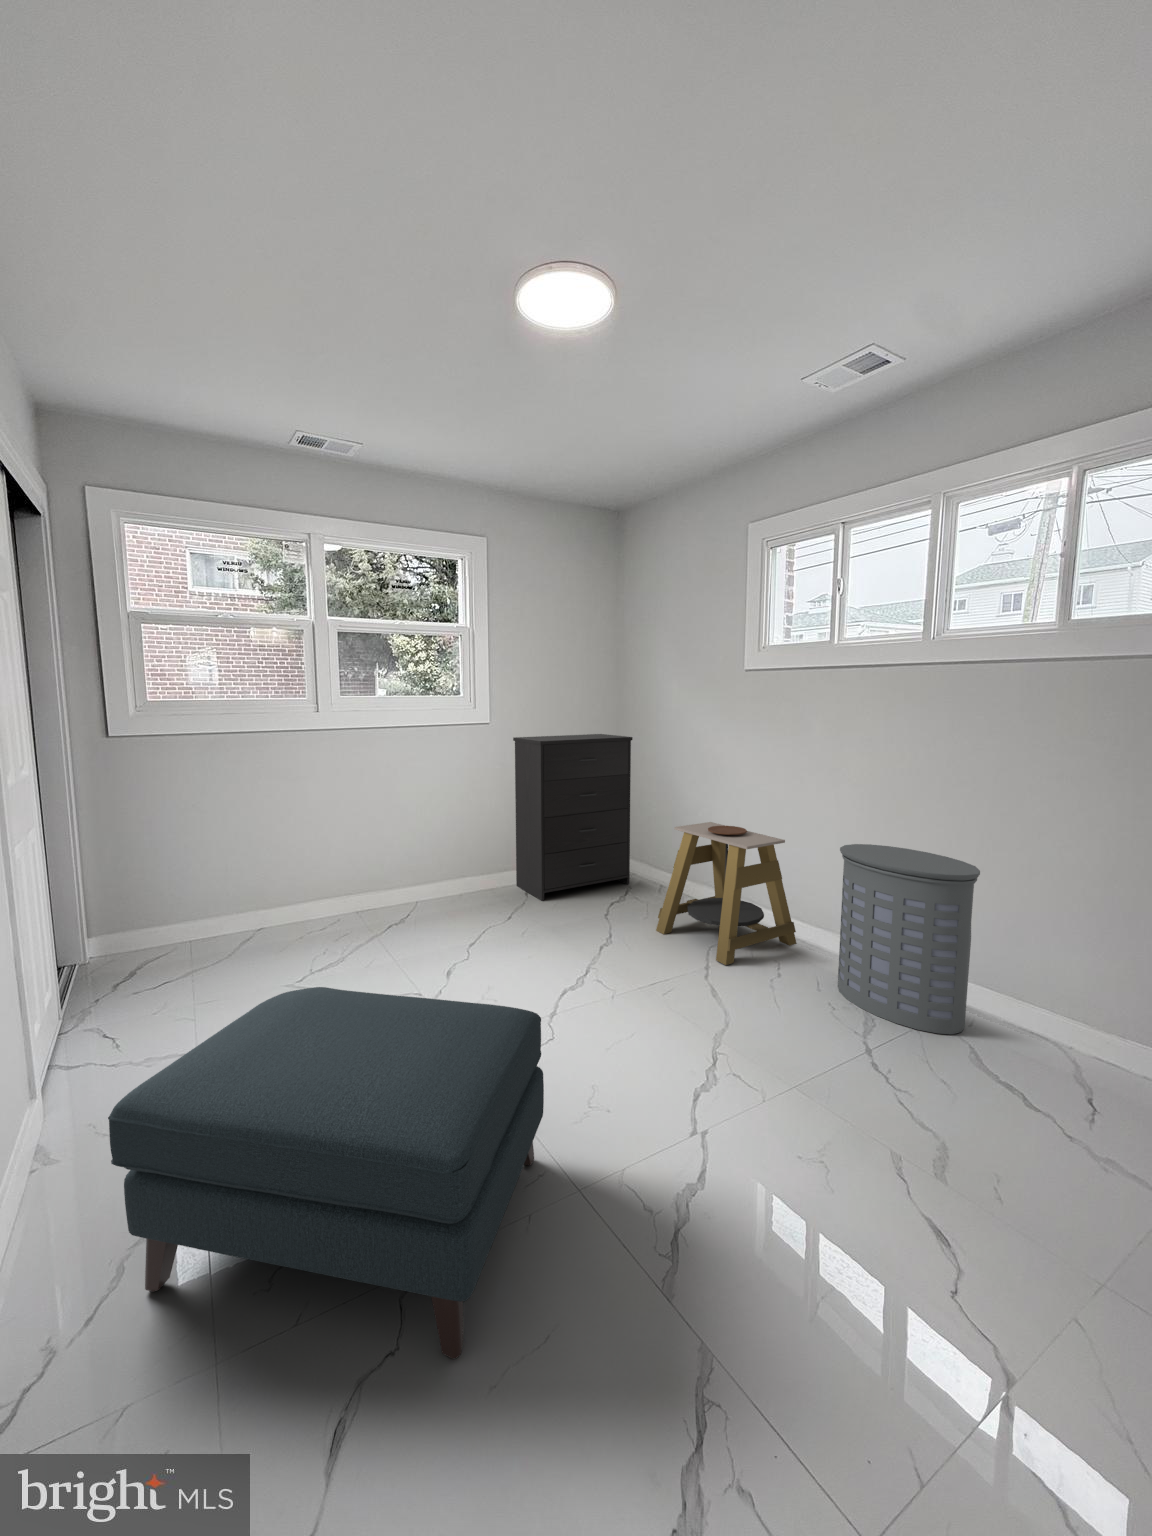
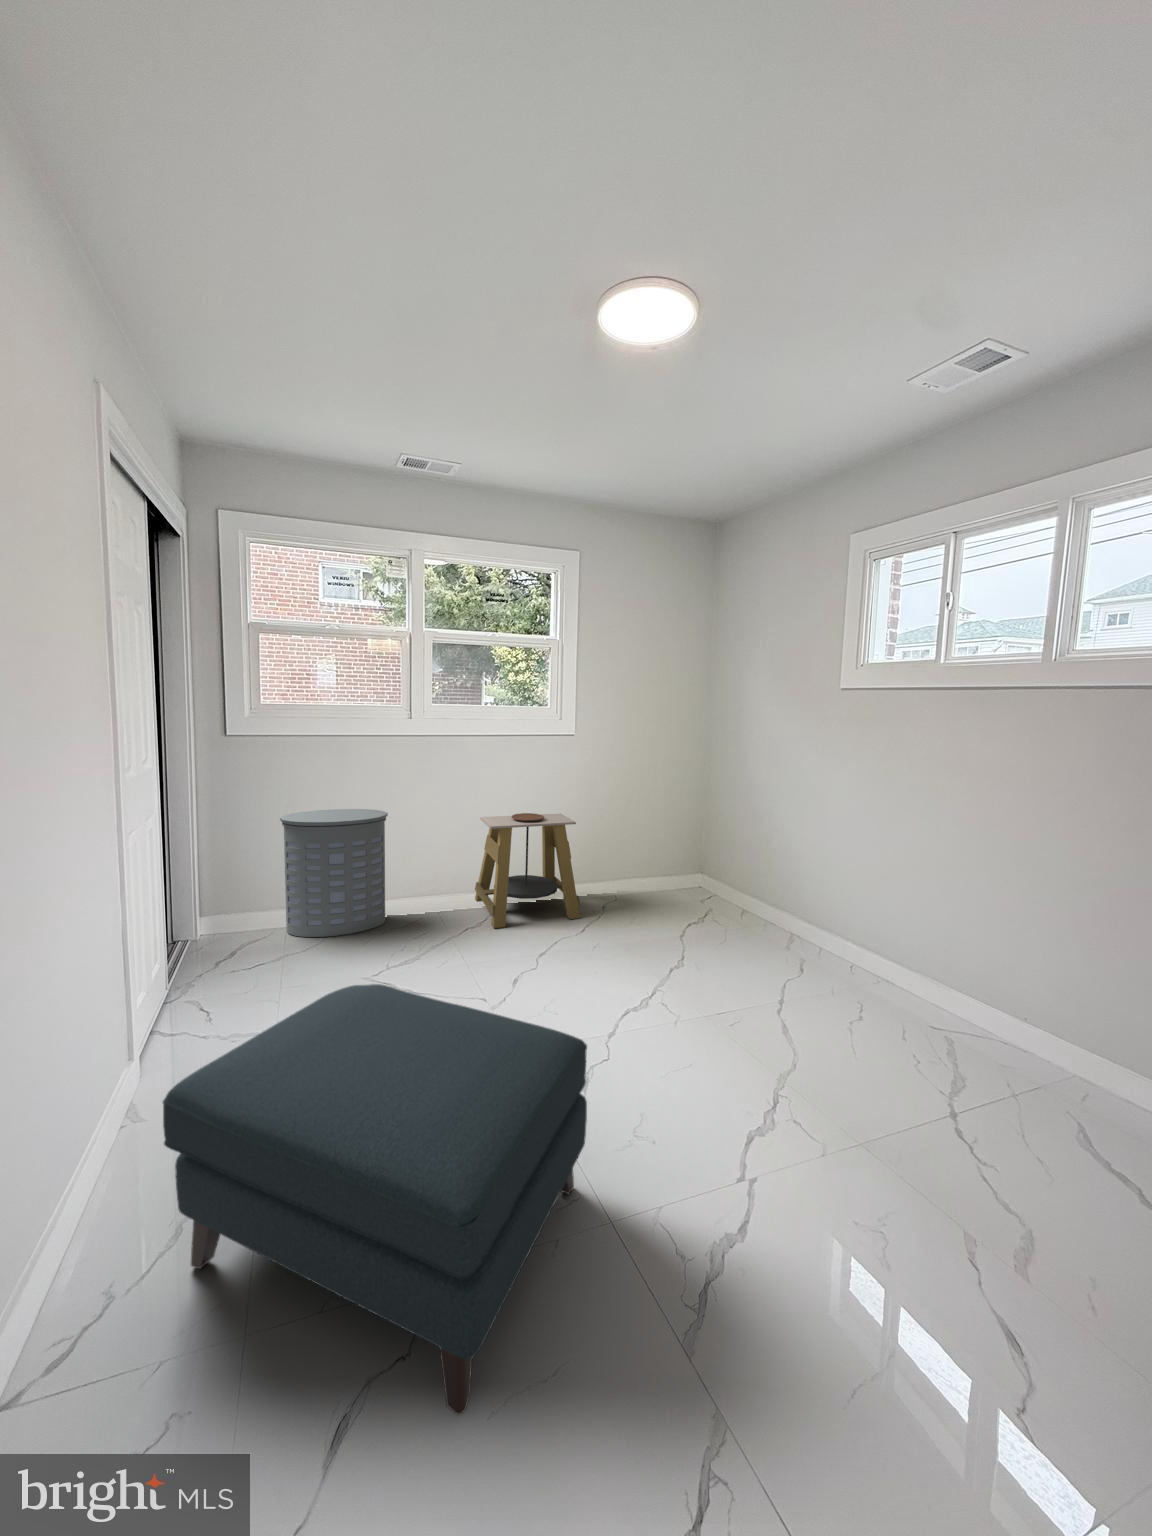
dresser: present [513,734,633,900] -> none [598,746,719,904]
side table: present [656,822,797,965] -> present [475,813,580,928]
laundry hamper: present [838,844,980,1035] -> present [280,809,388,937]

